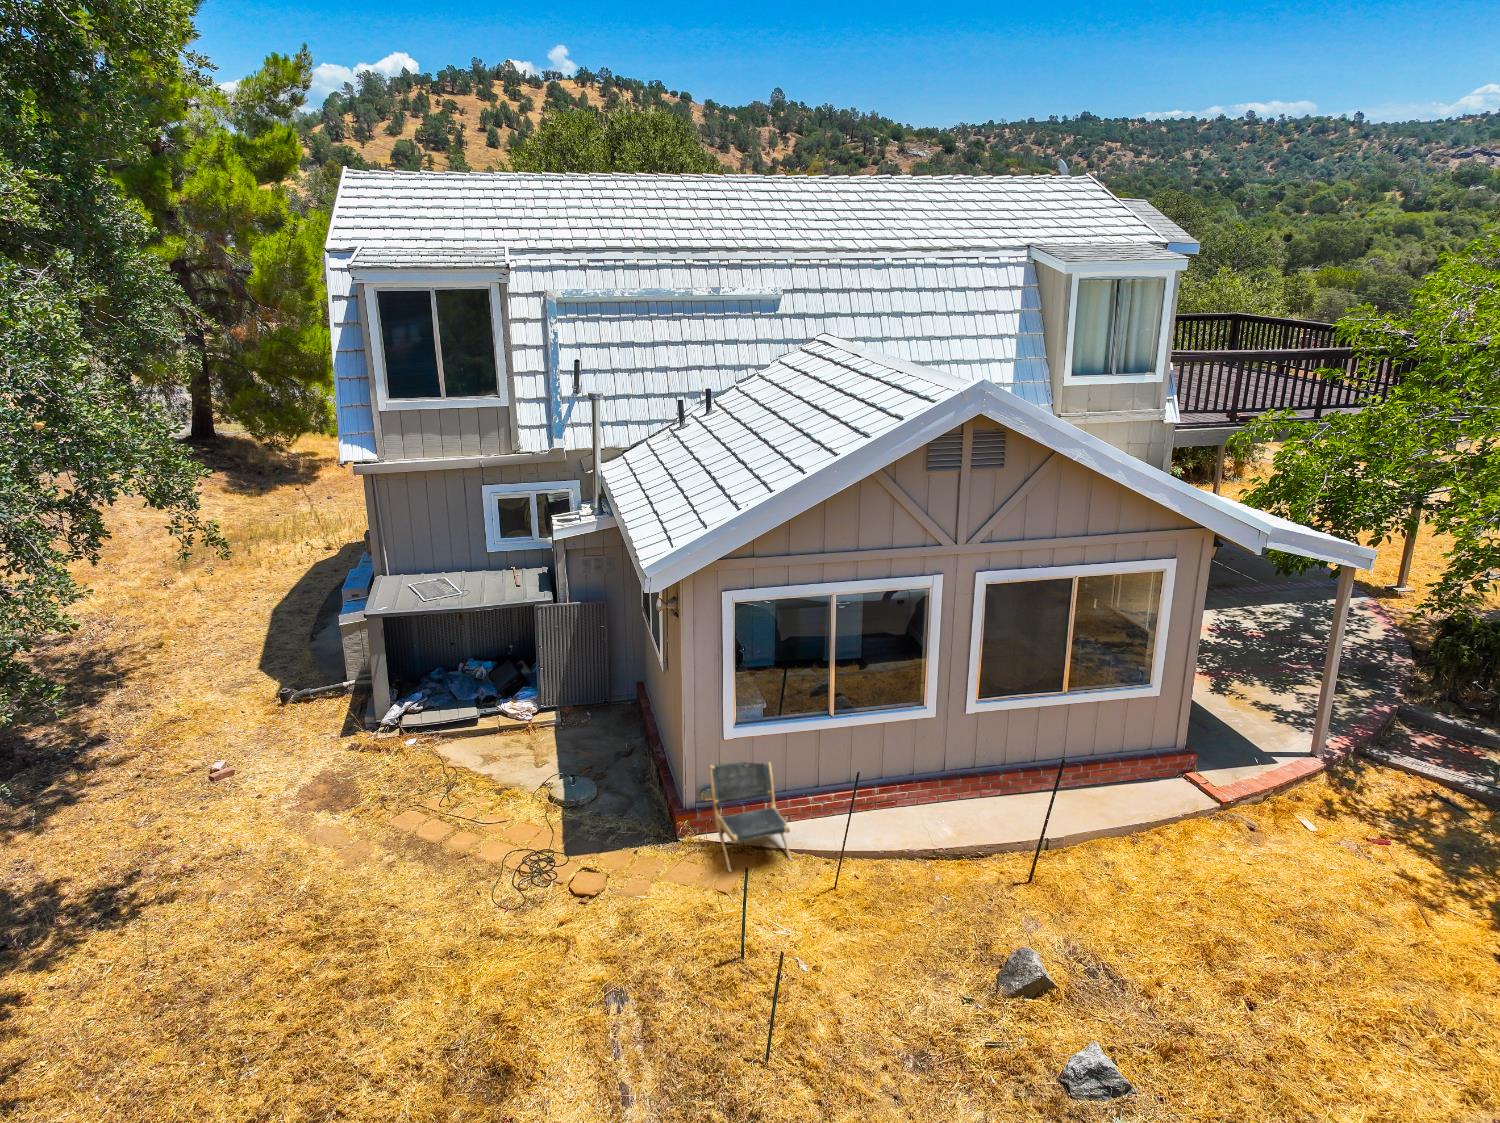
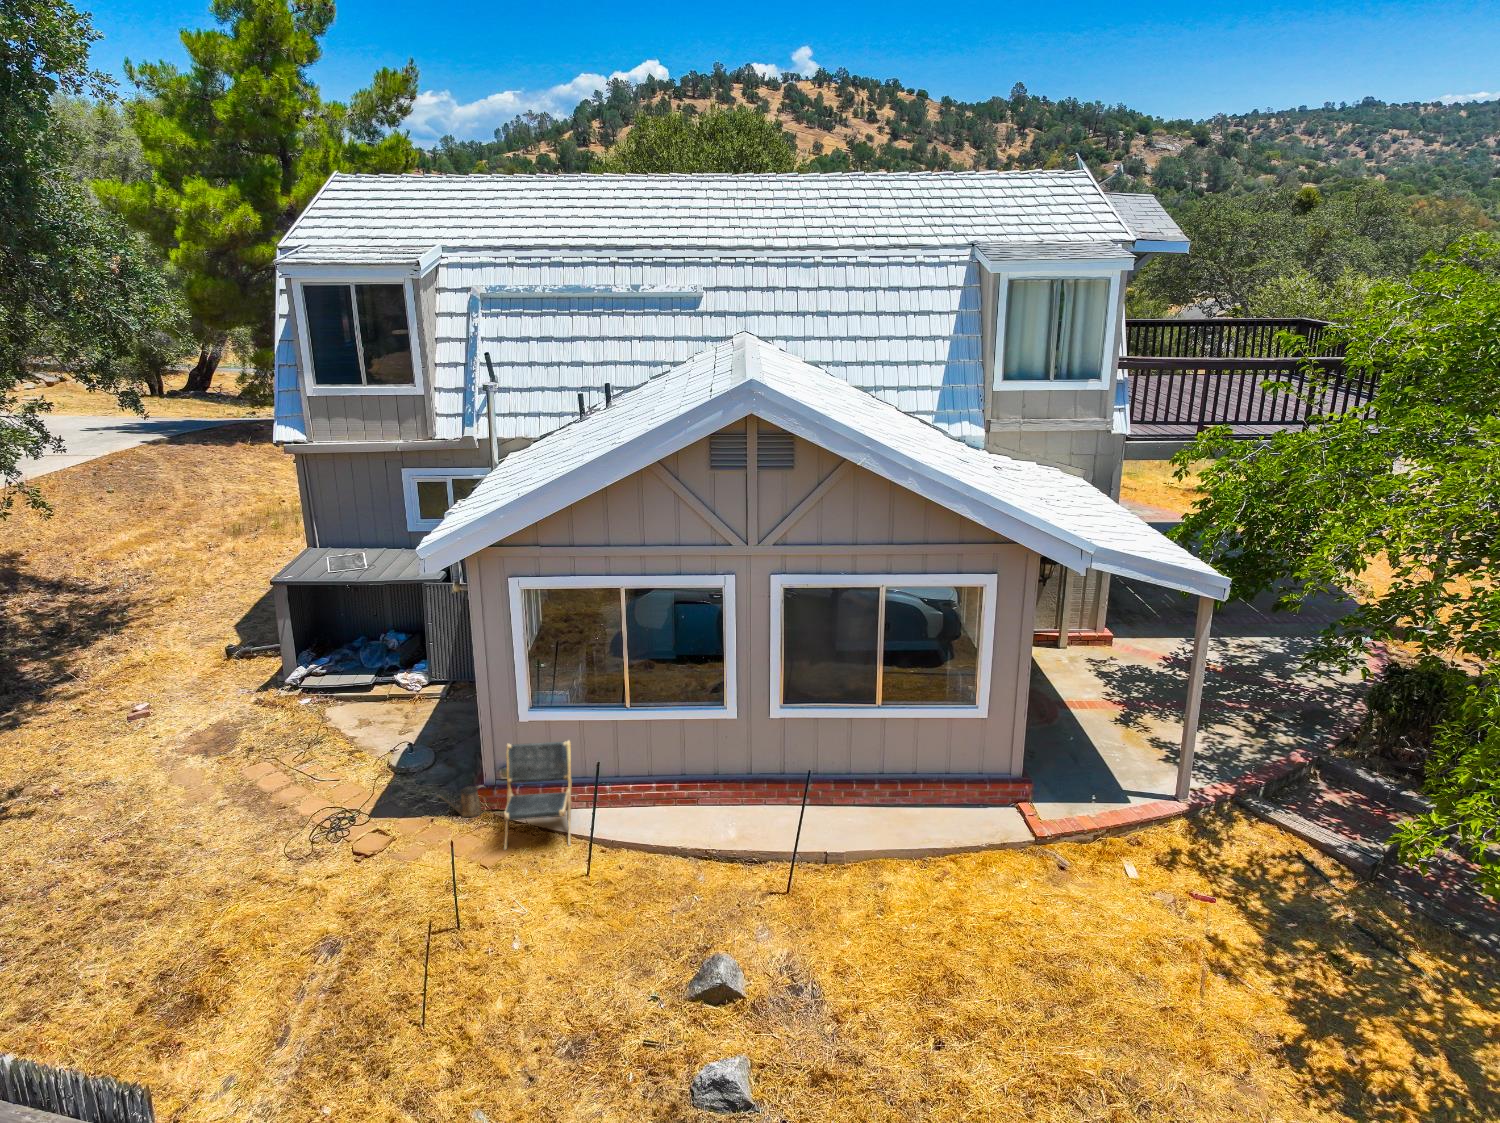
watering can: none [643,809,683,844] -> present [437,785,484,817]

